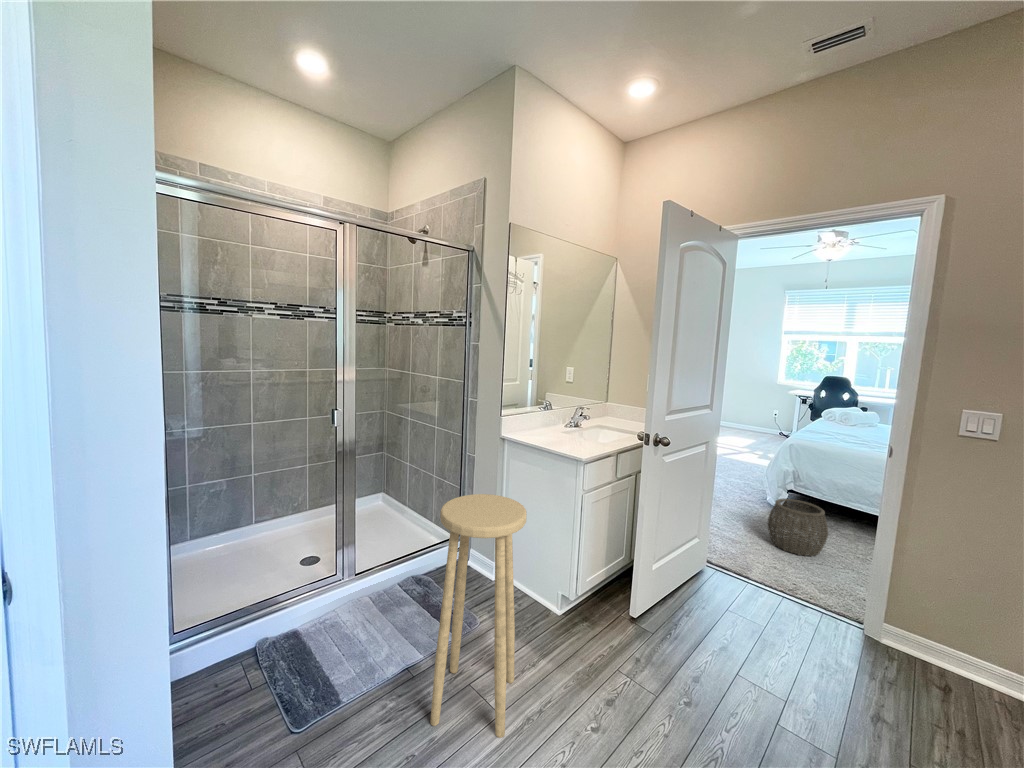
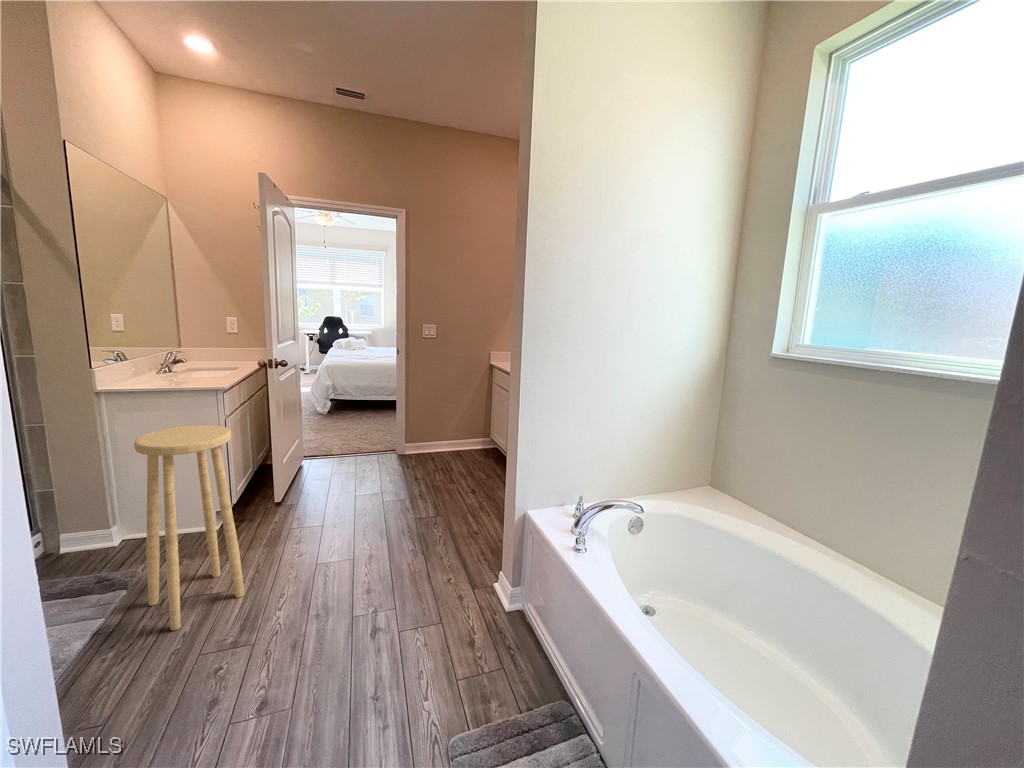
woven basket: present [768,499,828,556] -> none [329,401,365,435]

